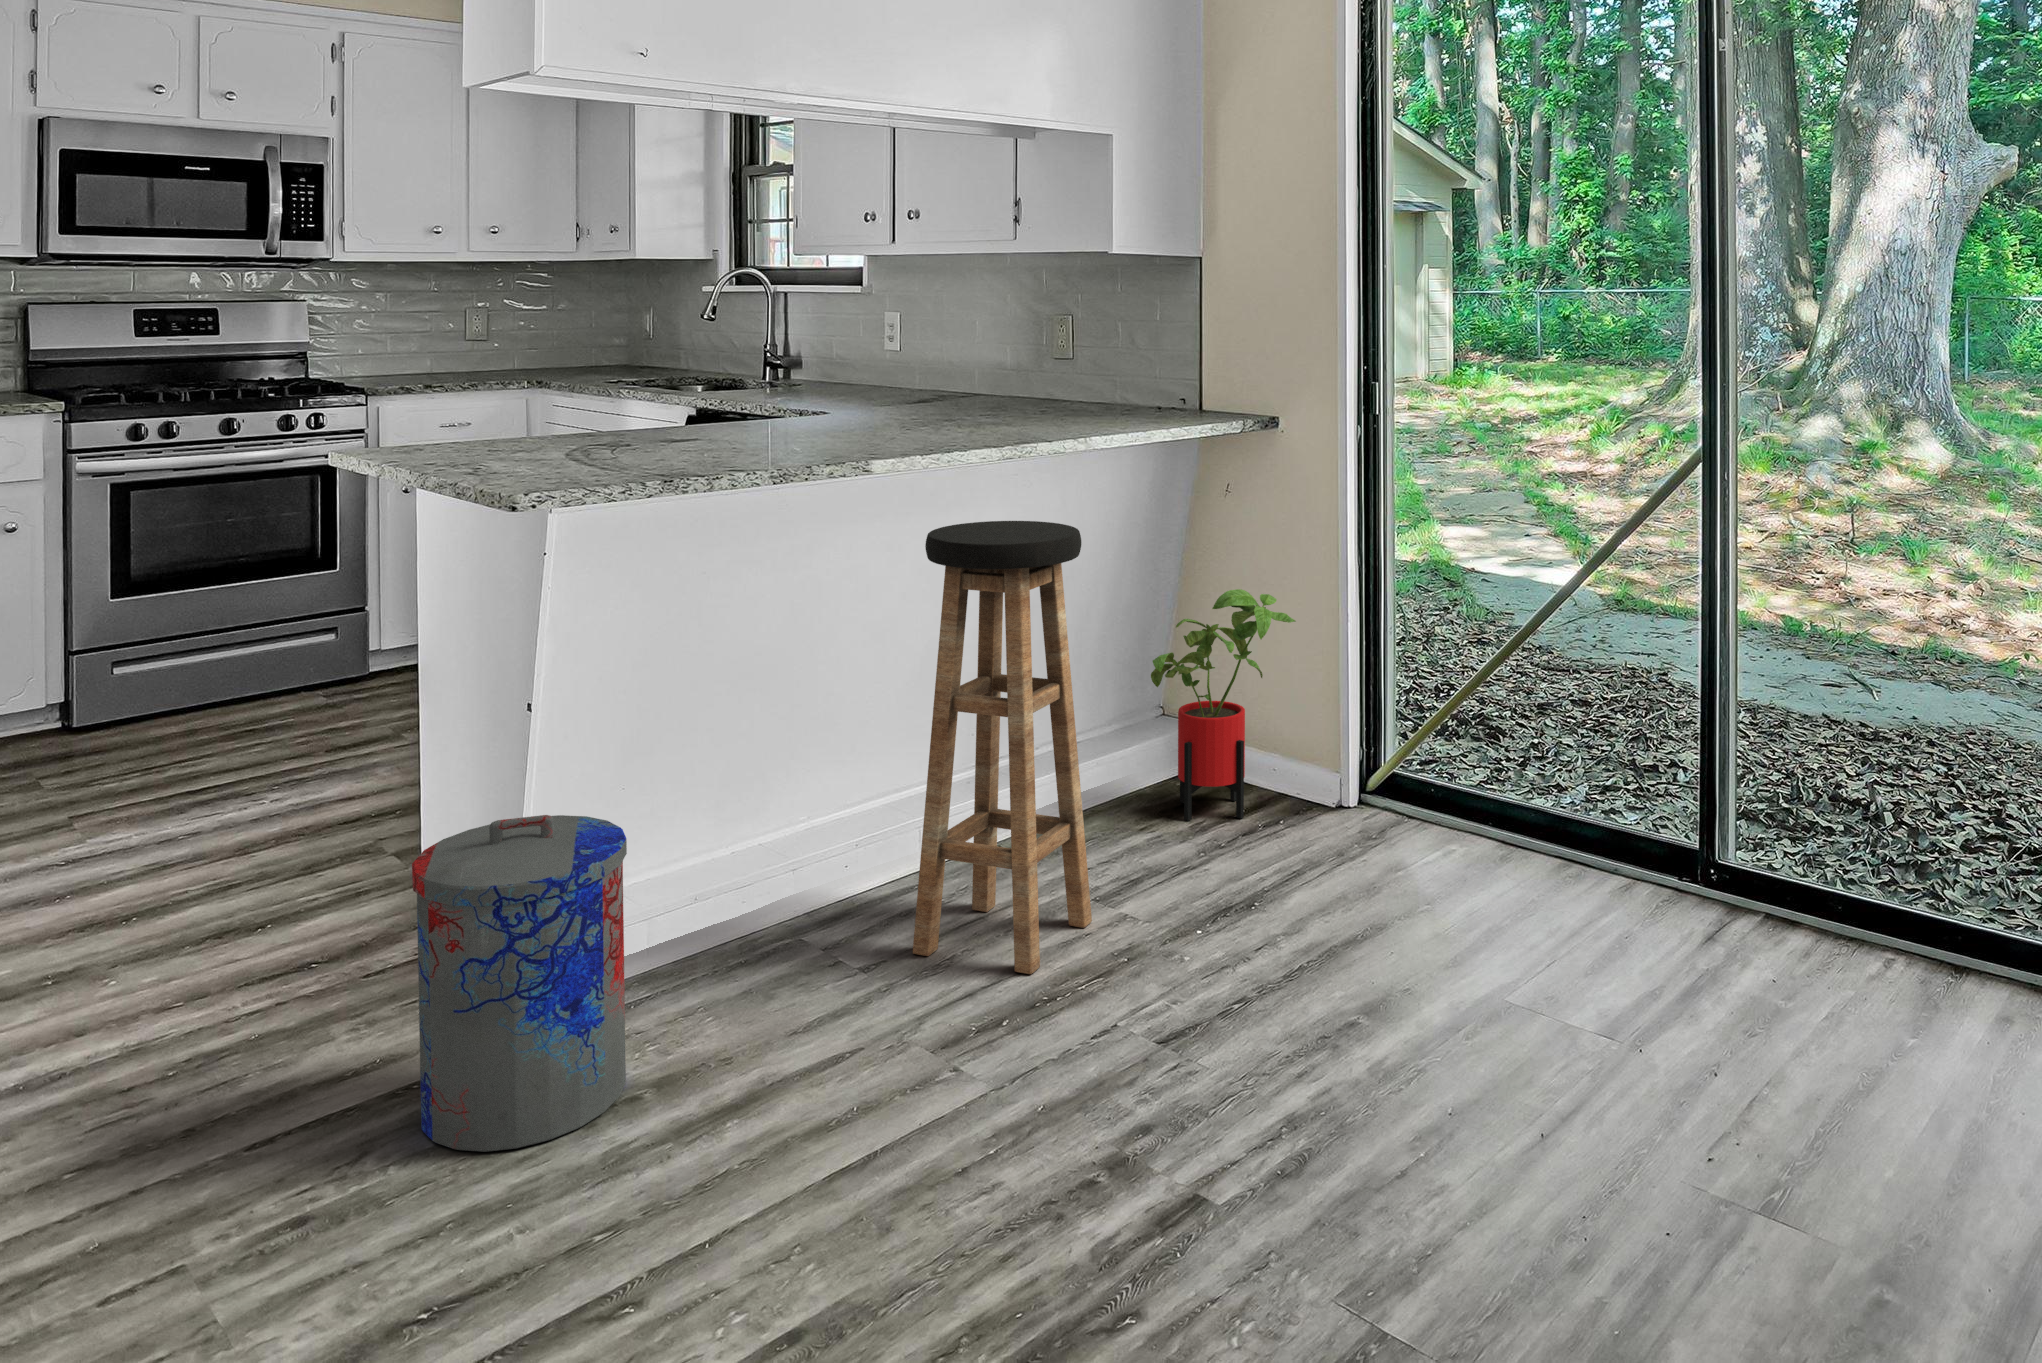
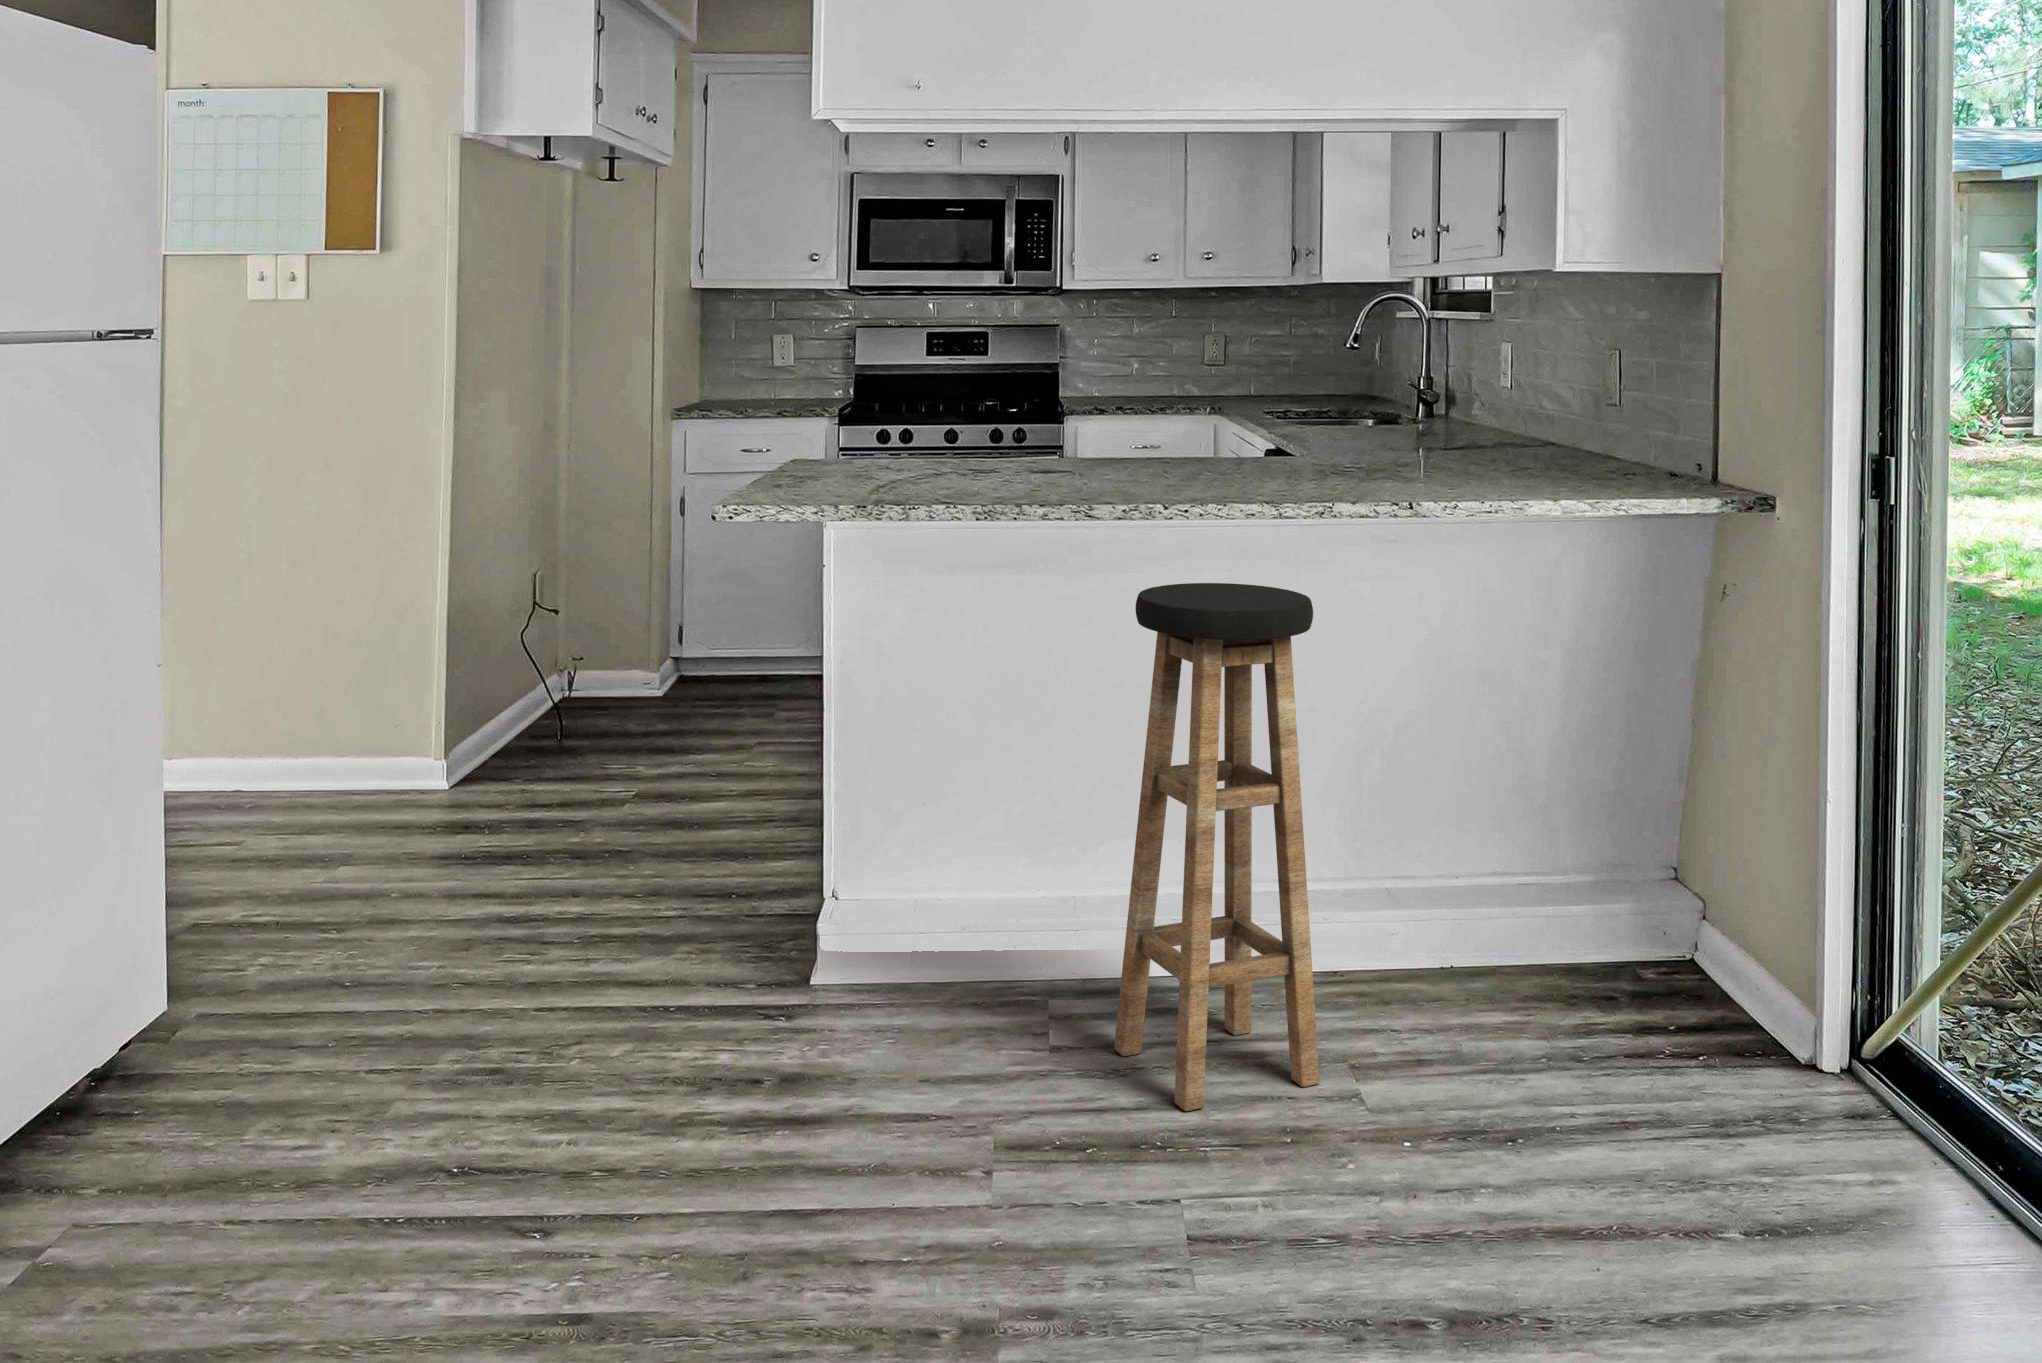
house plant: present [1151,589,1296,821] -> none [1531,725,1734,1035]
trash can: present [412,815,627,1152] -> none [606,787,787,1087]

